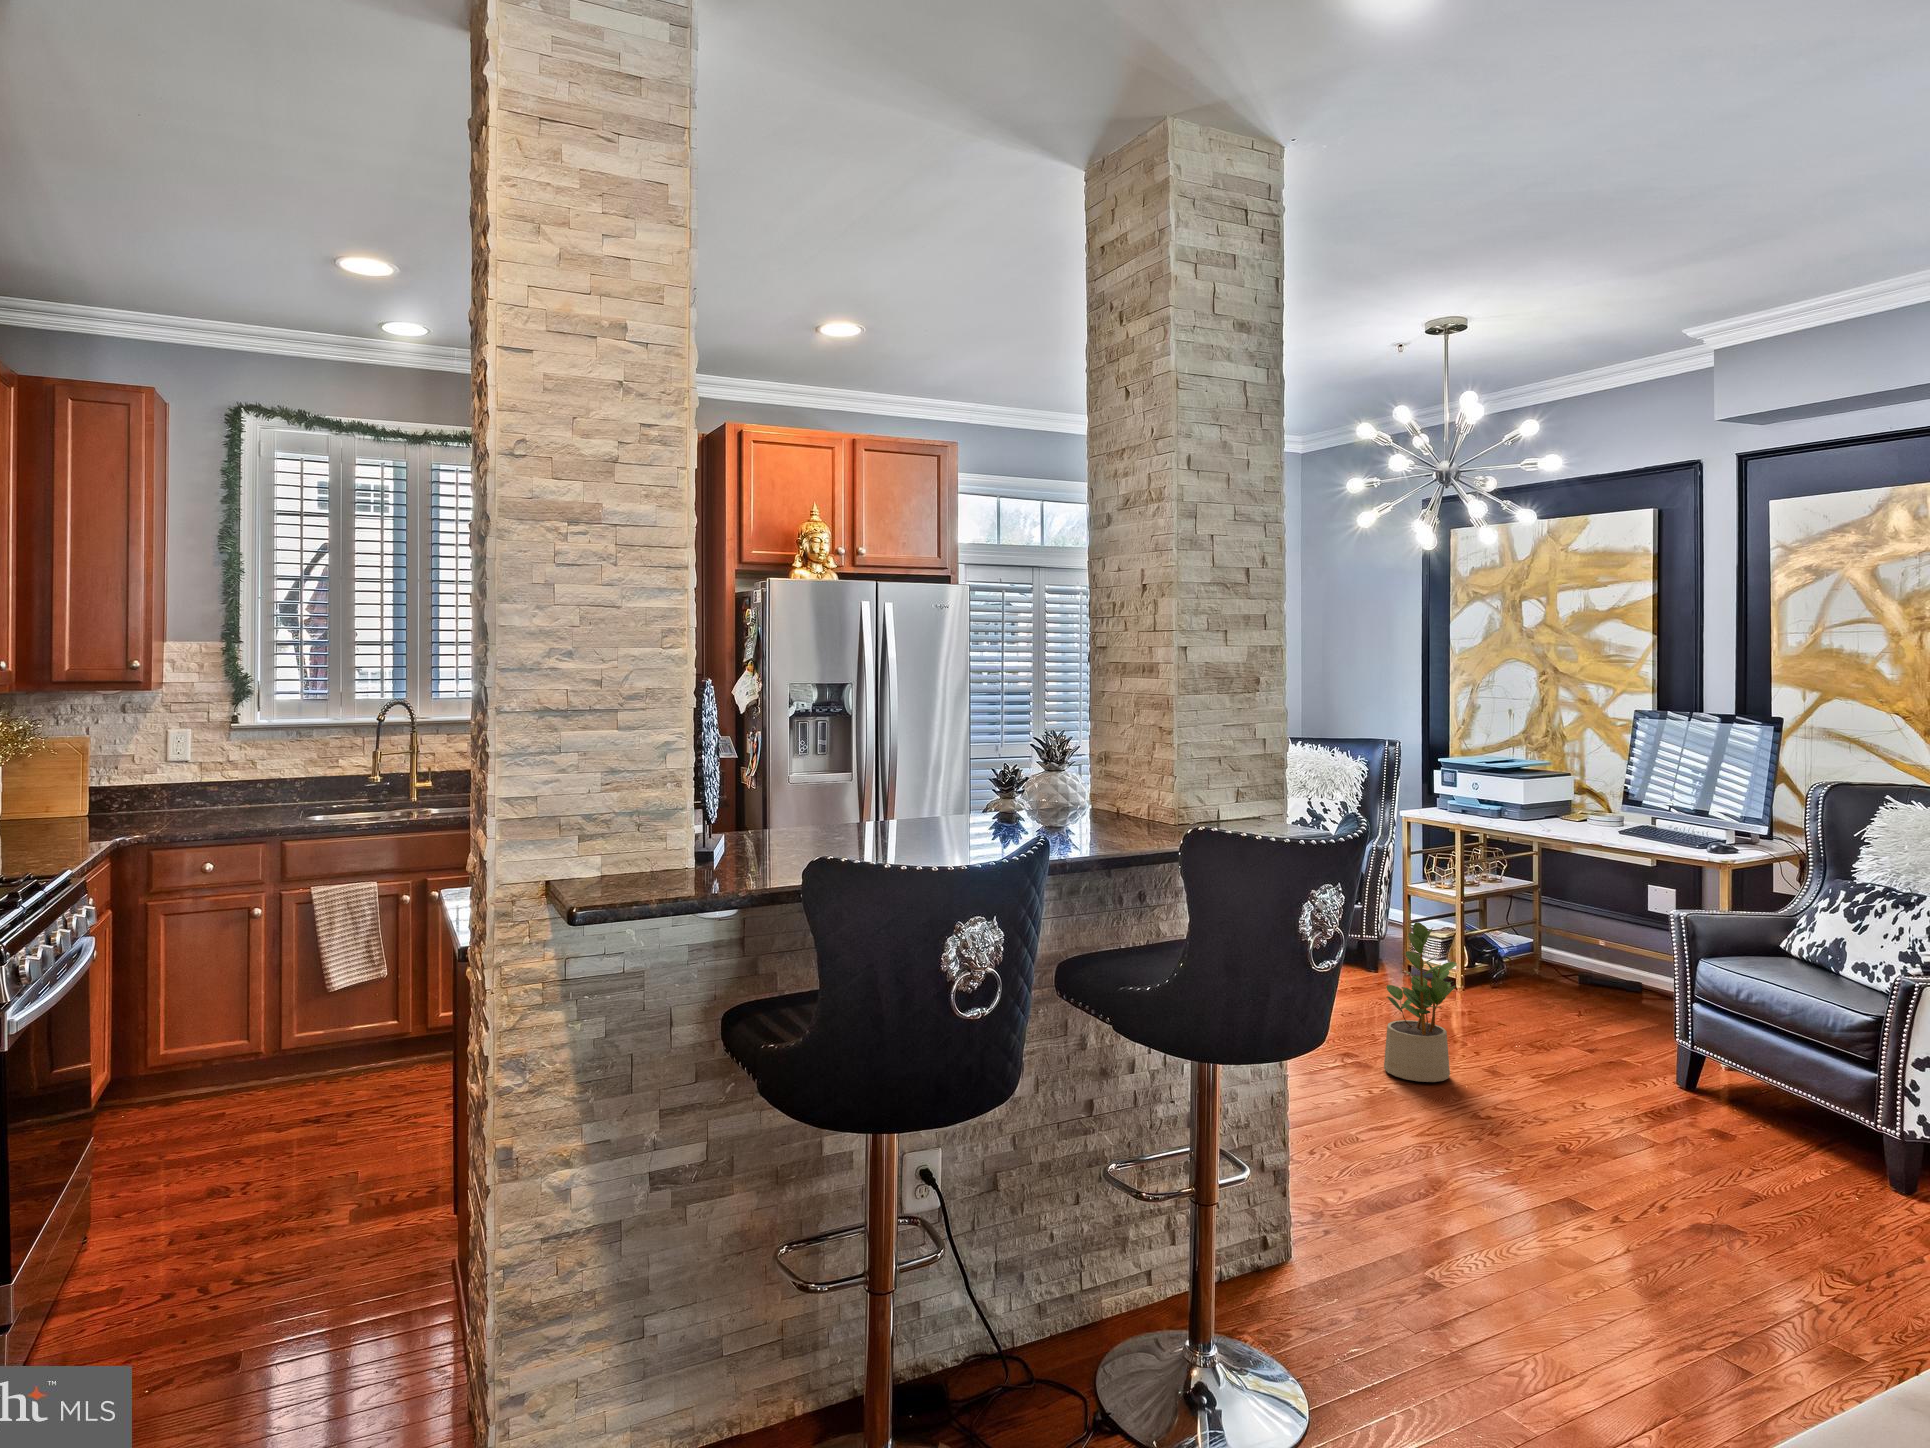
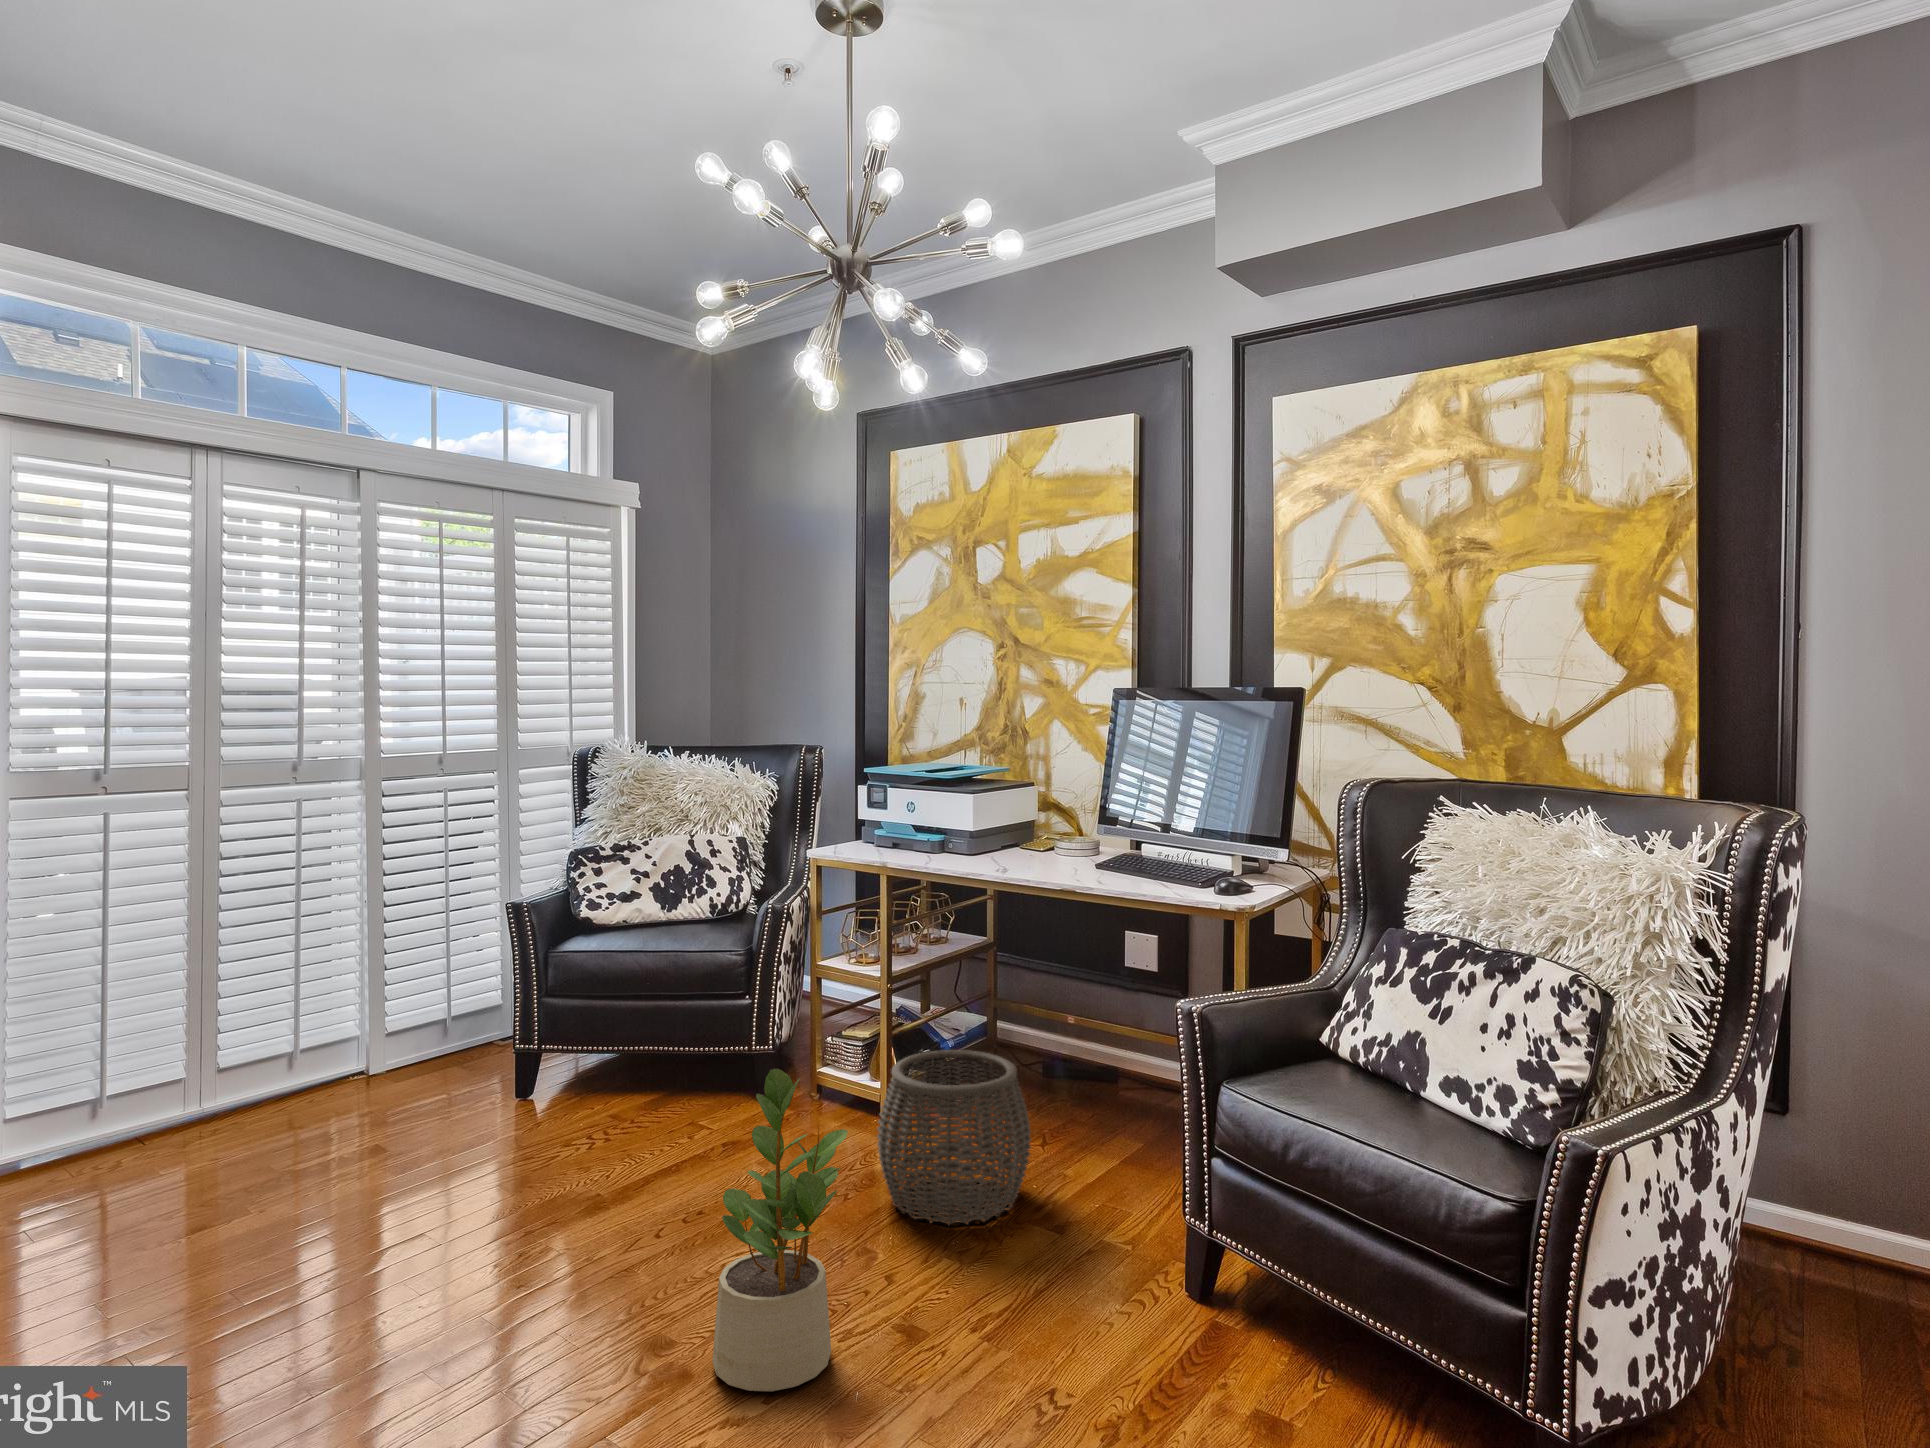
woven basket: none [1462,941,1570,1041] -> present [877,1050,1031,1225]

